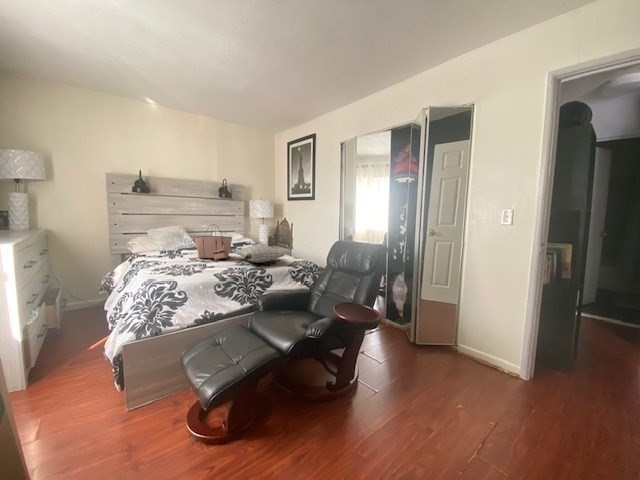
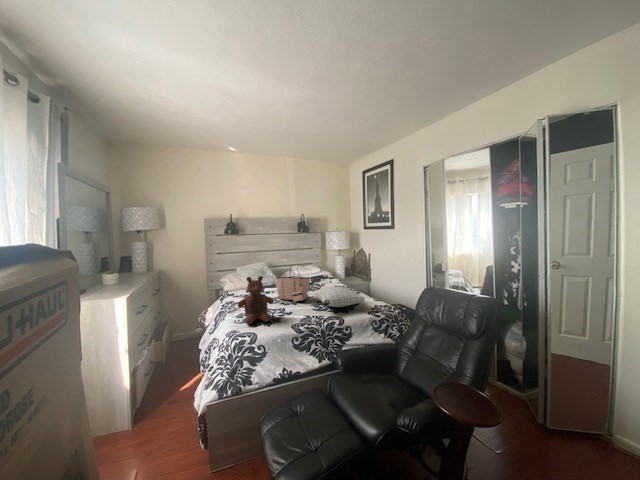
stuffed bear: none [154,229,194,275] -> present [238,276,274,324]

